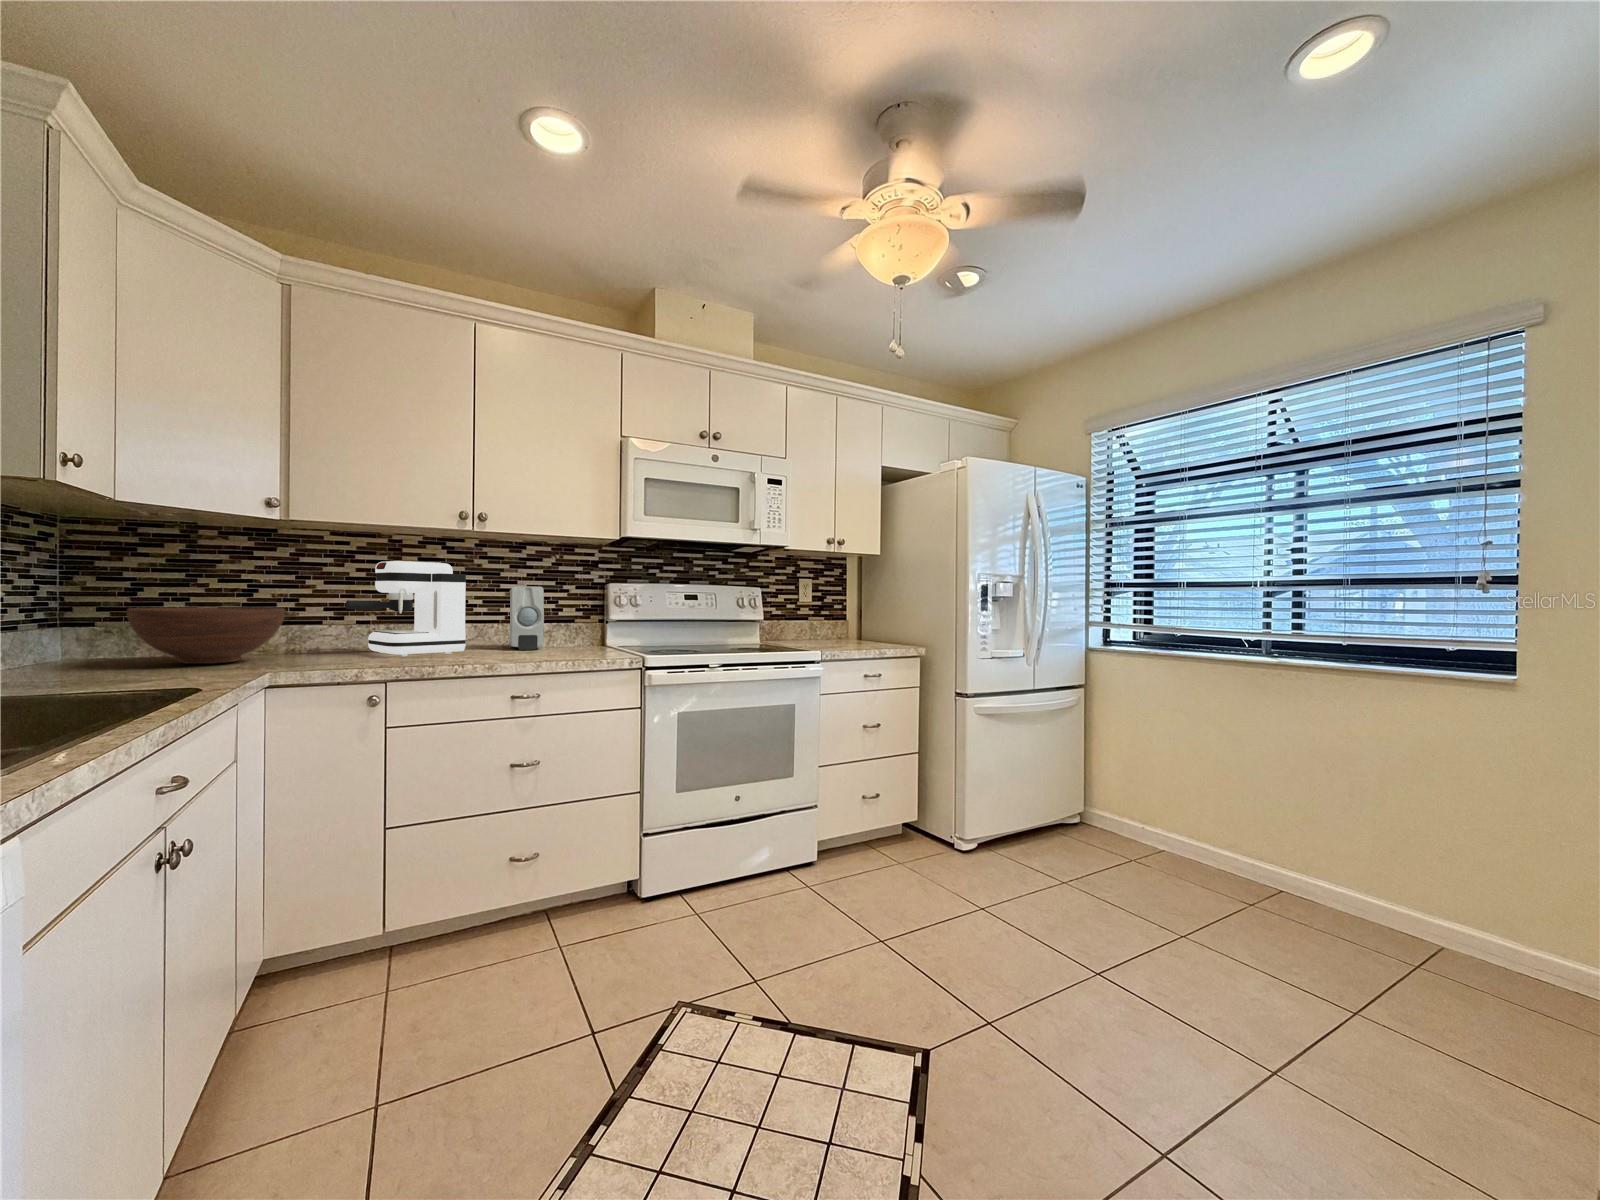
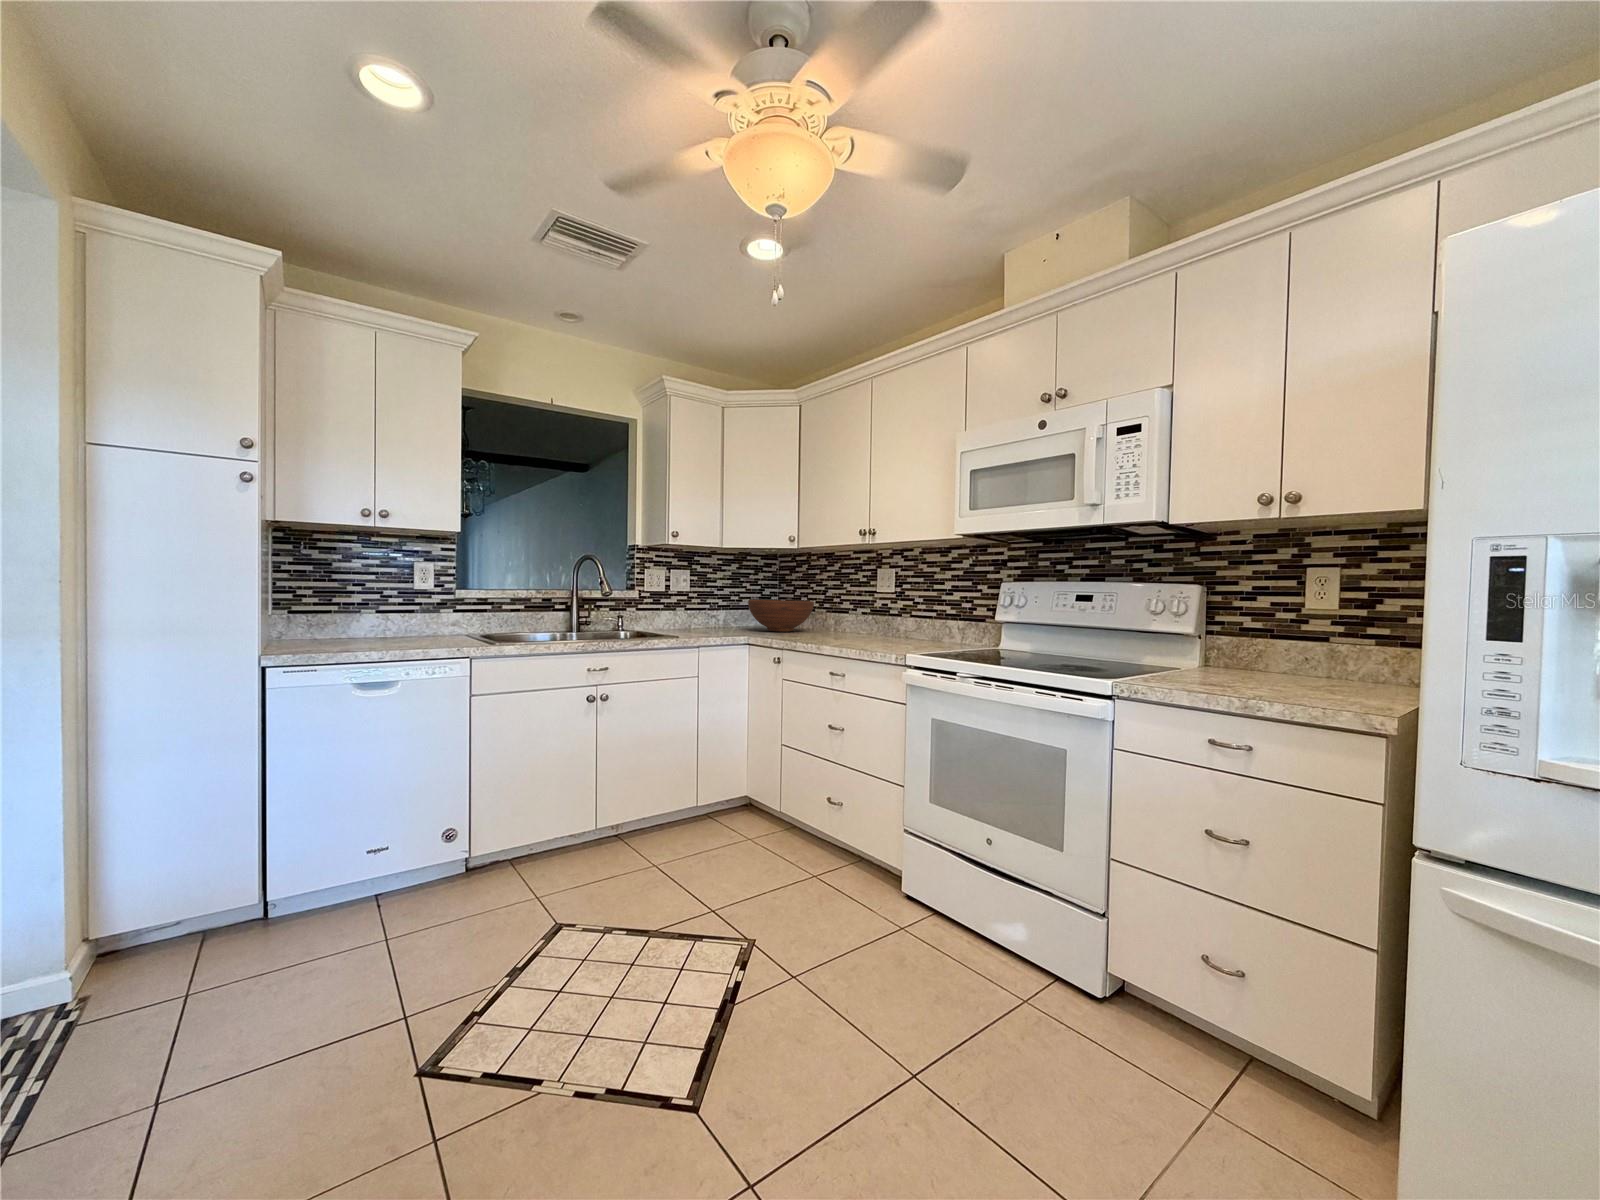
coffee maker: present [346,561,466,657] -> none [834,569,899,639]
soap dispenser: present [509,586,544,650] -> none [924,586,970,643]

